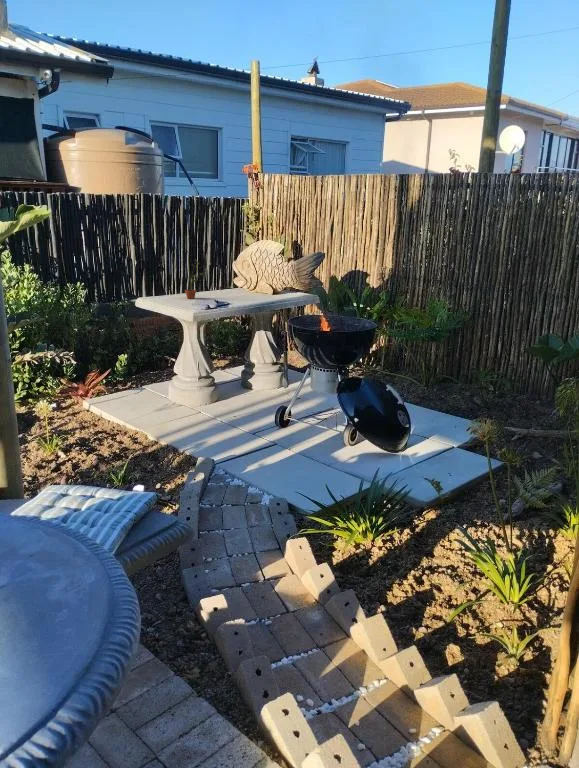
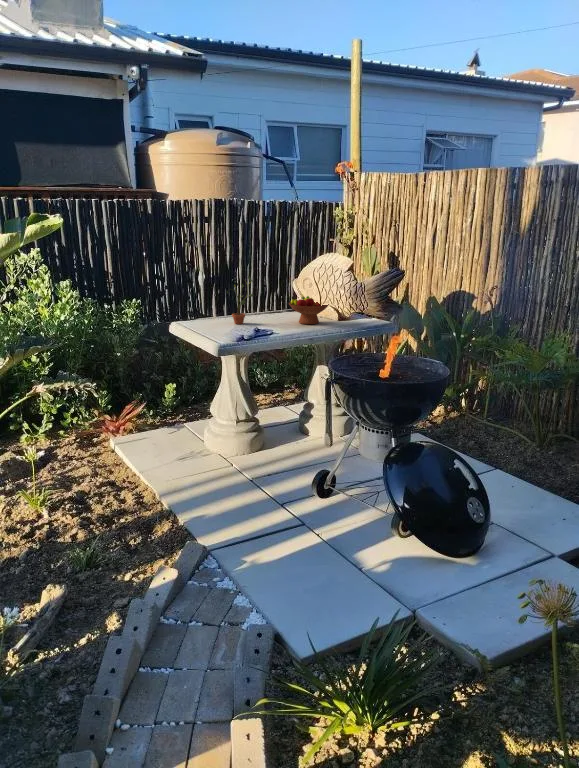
fruit bowl: none [232,275,265,298] -> present [289,296,329,324]

